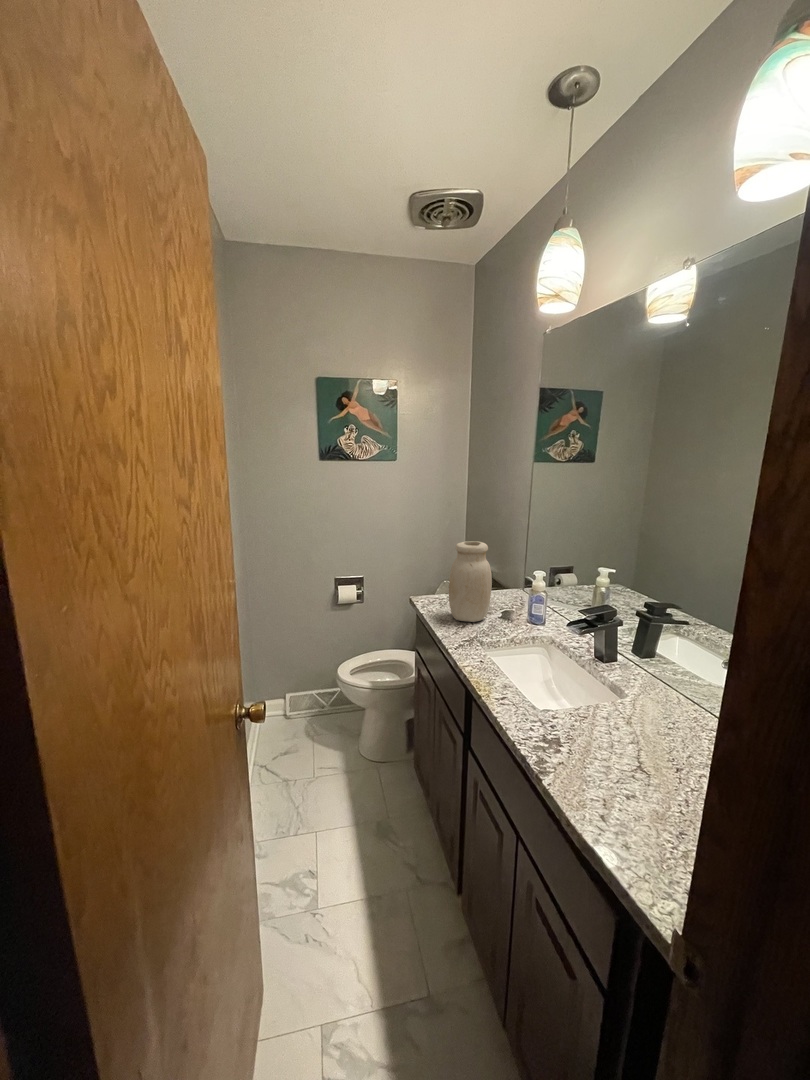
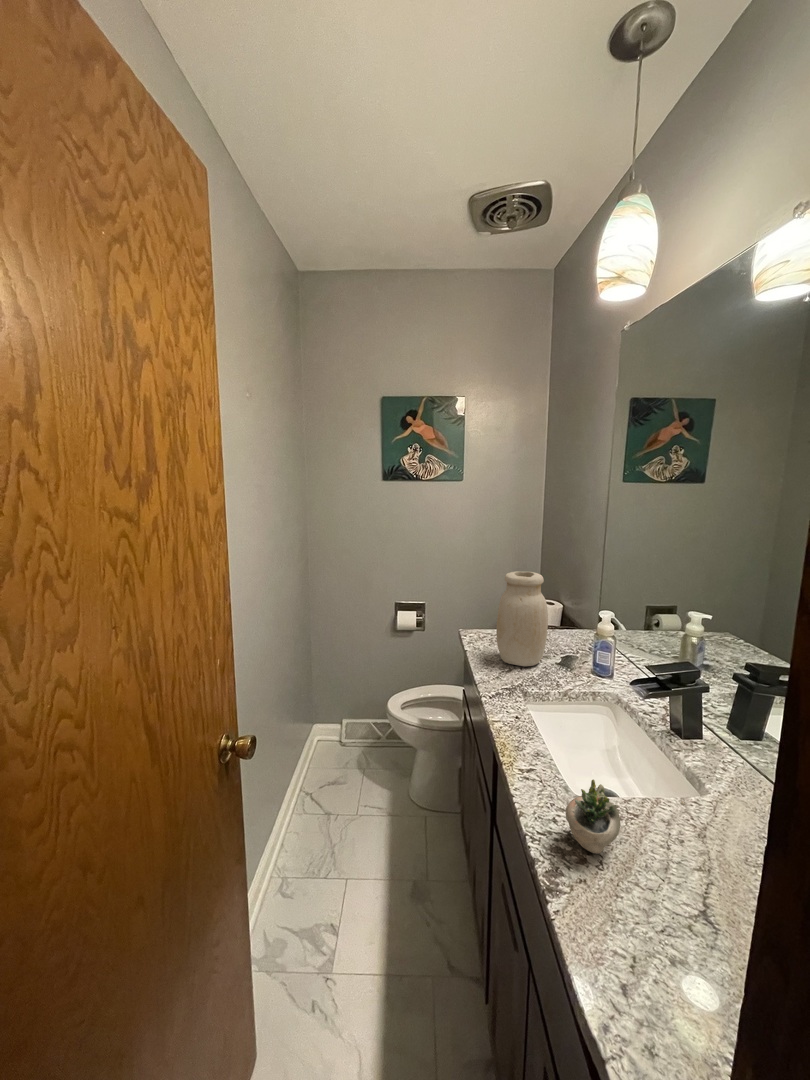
succulent plant: none [542,691,627,745] -> present [566,779,685,854]

